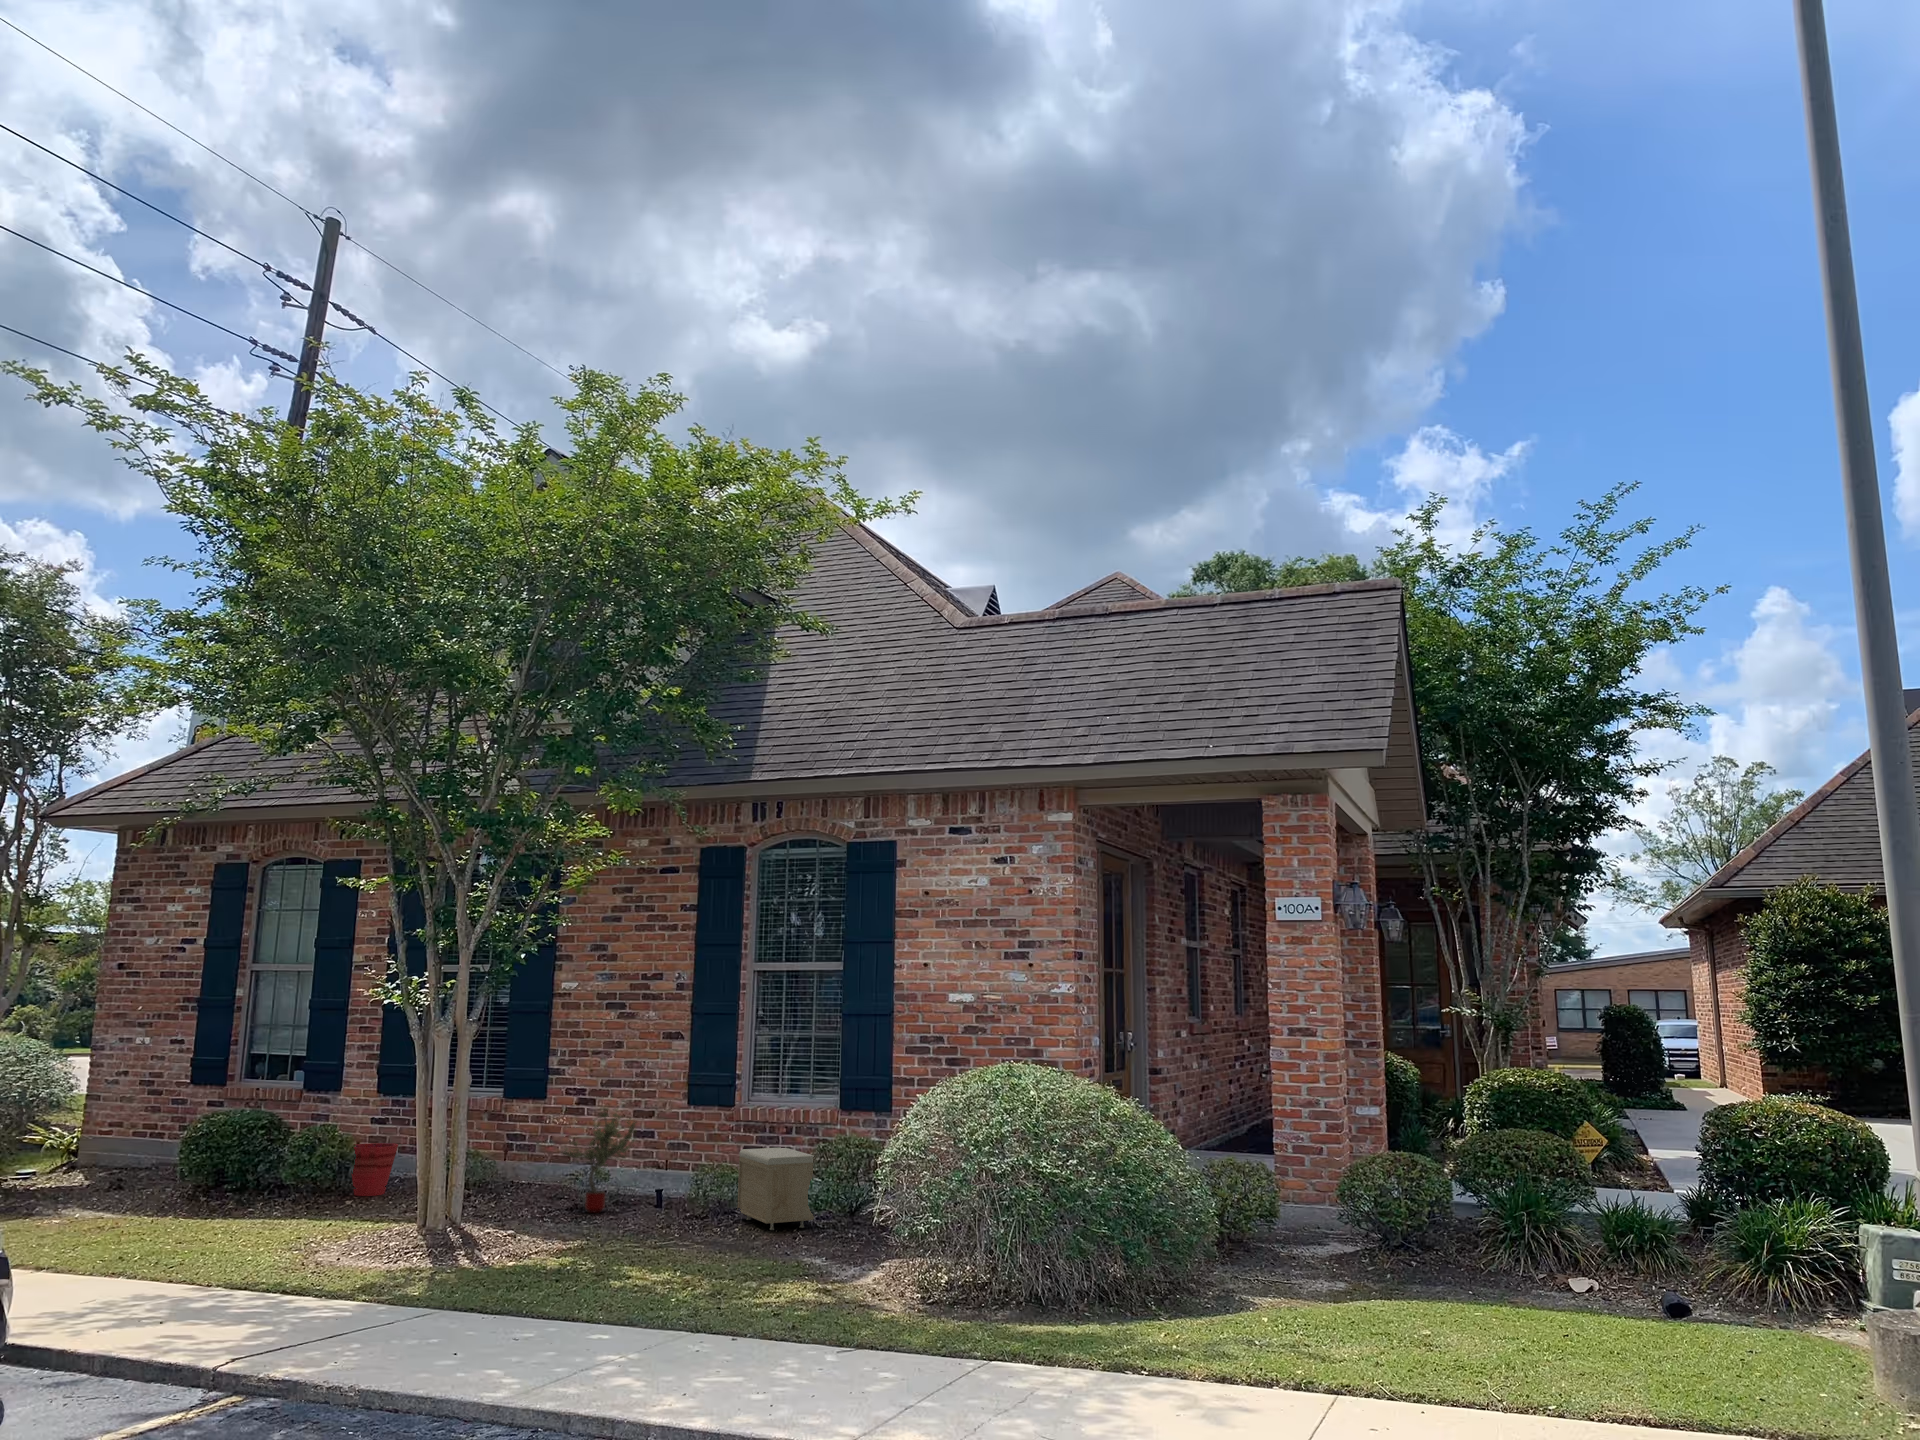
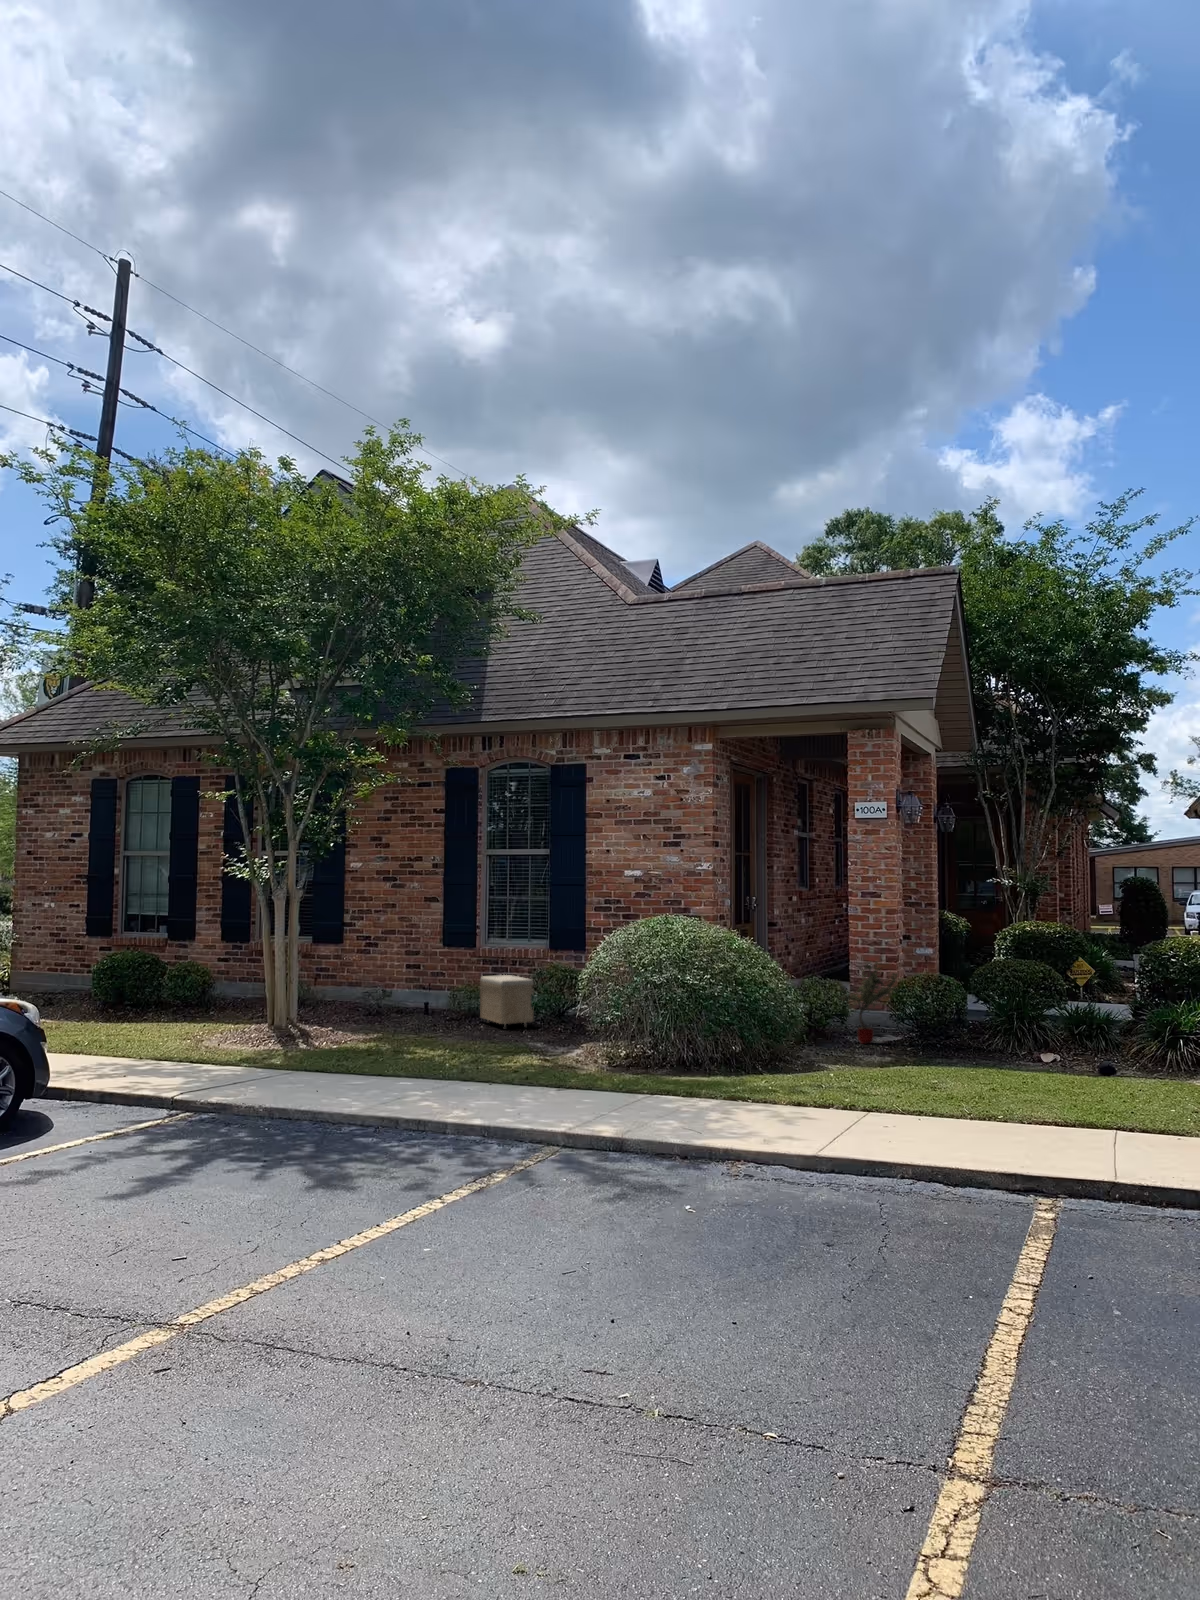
potted tree: present [564,1108,637,1213] -> present [837,961,898,1044]
bucket: present [352,1143,398,1196] -> none [206,974,240,1010]

